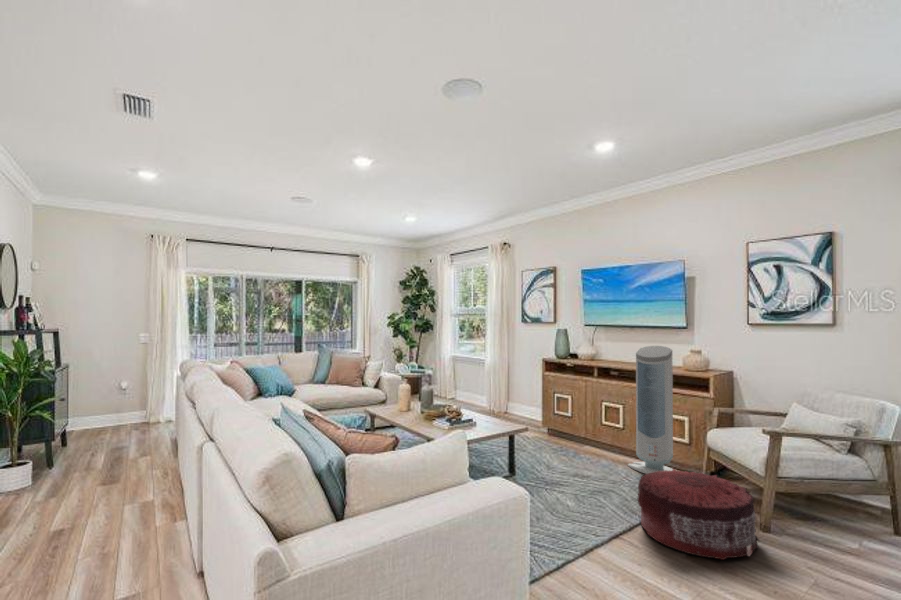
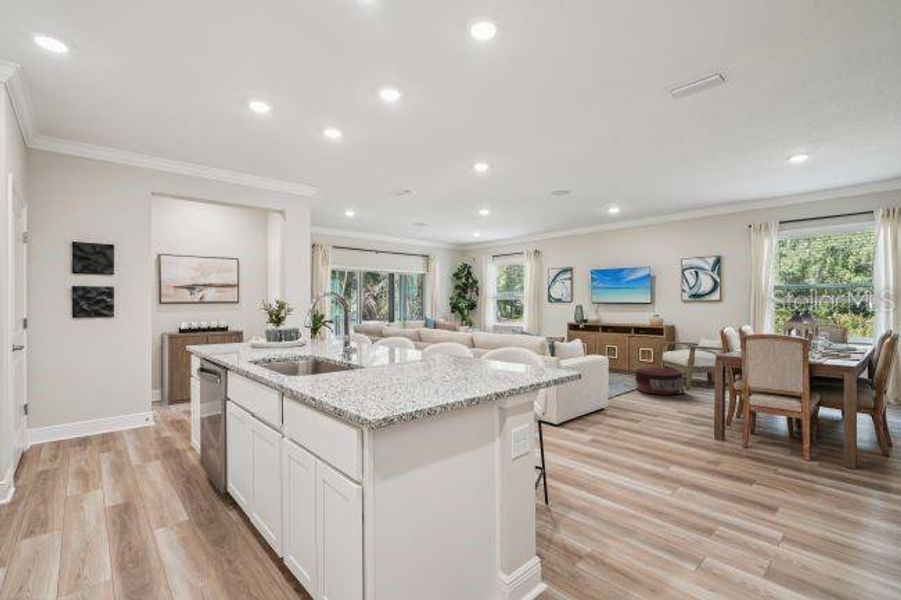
air purifier: present [628,346,673,474] -> none [623,313,651,378]

